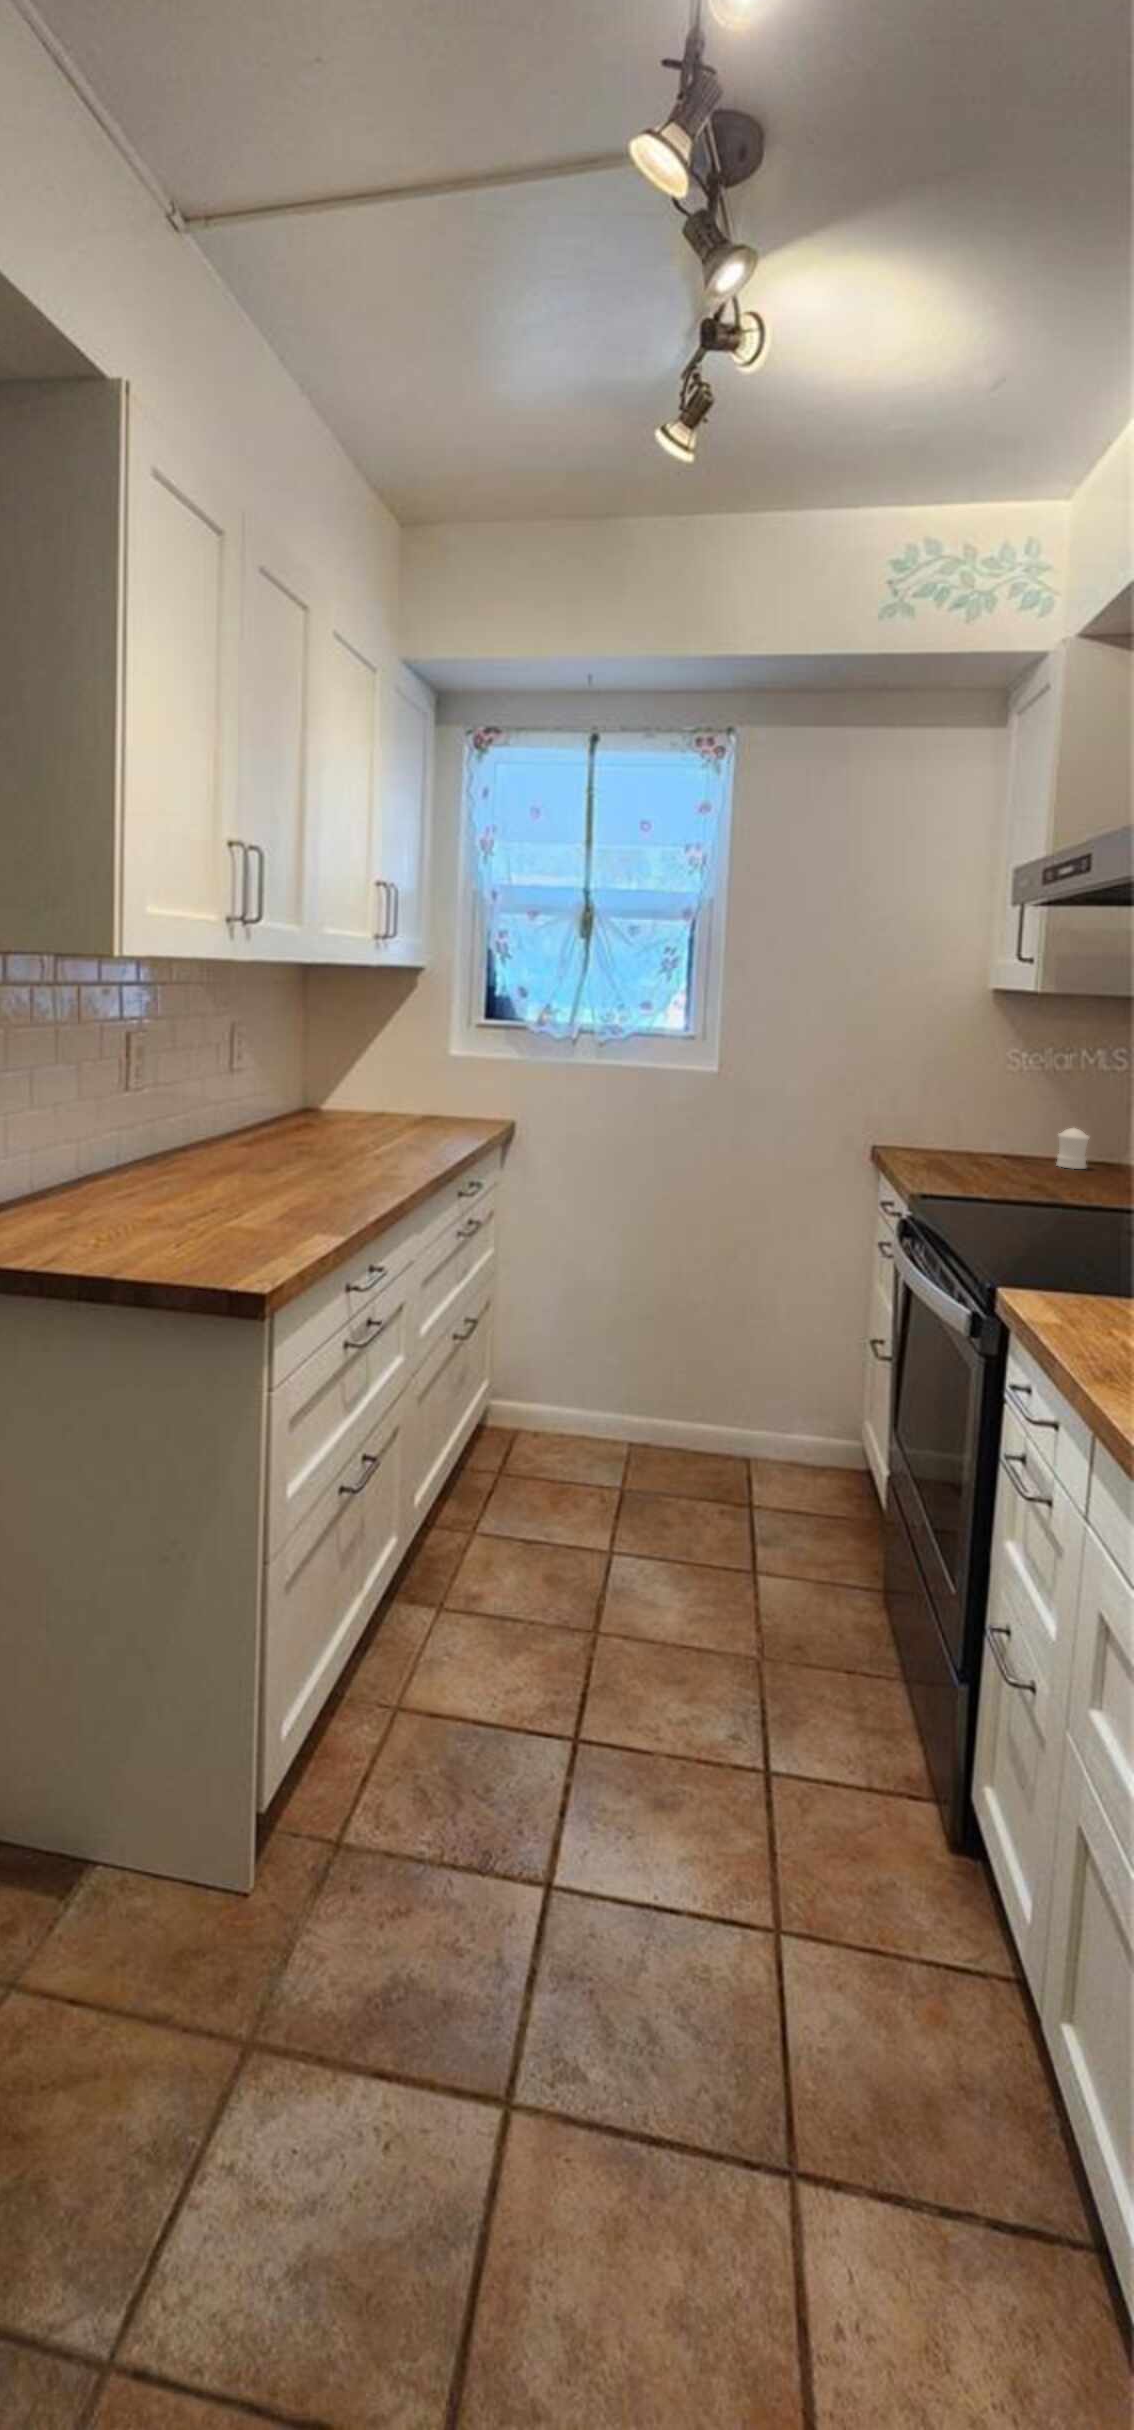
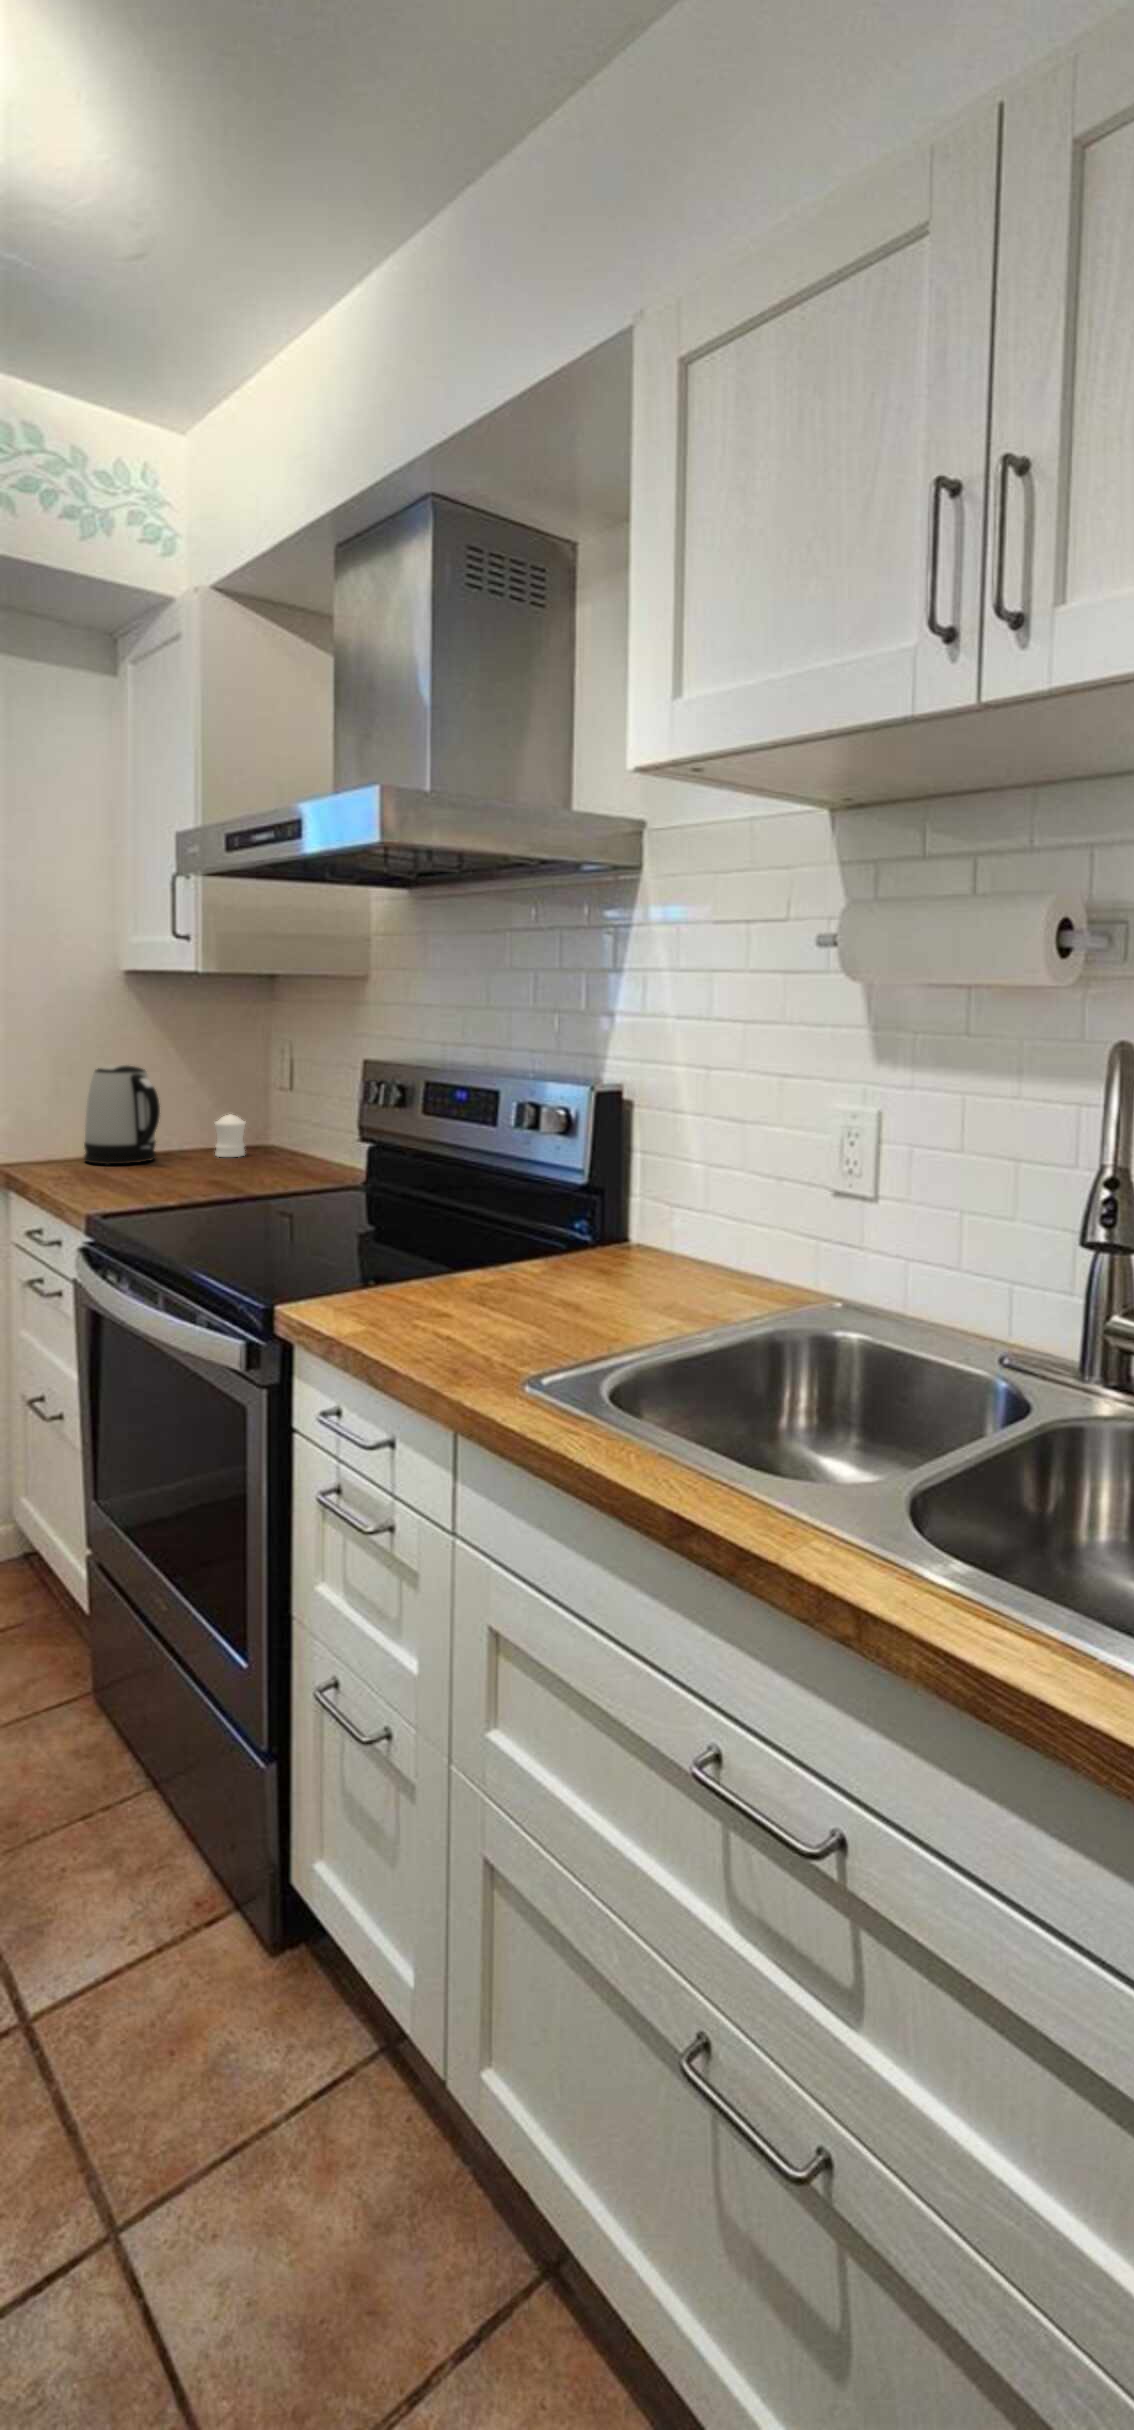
kettle: none [937,1073,1001,1160] -> present [84,1065,160,1165]

